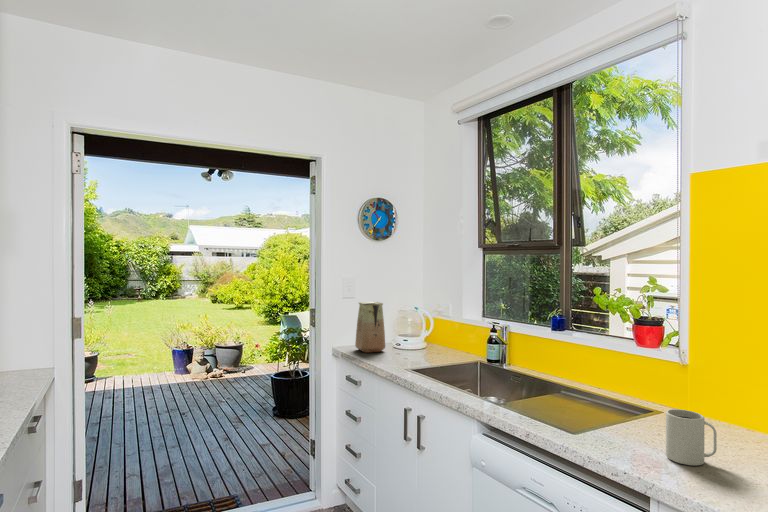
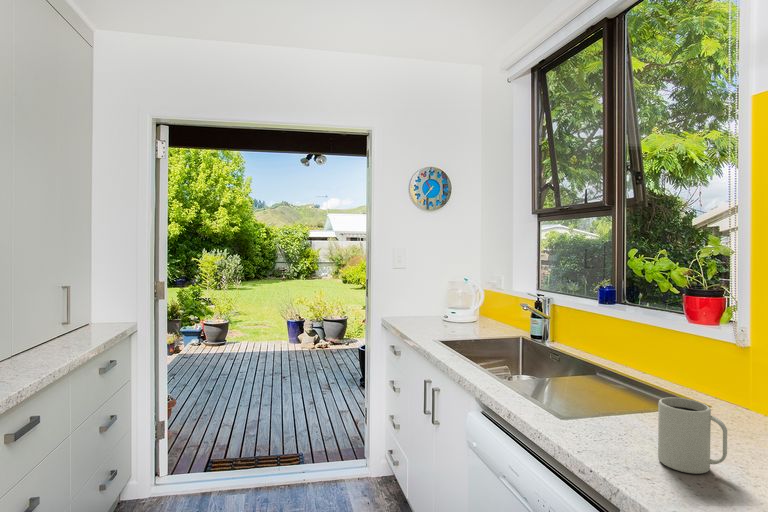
vase: present [355,302,385,353] -> none [402,273,431,325]

